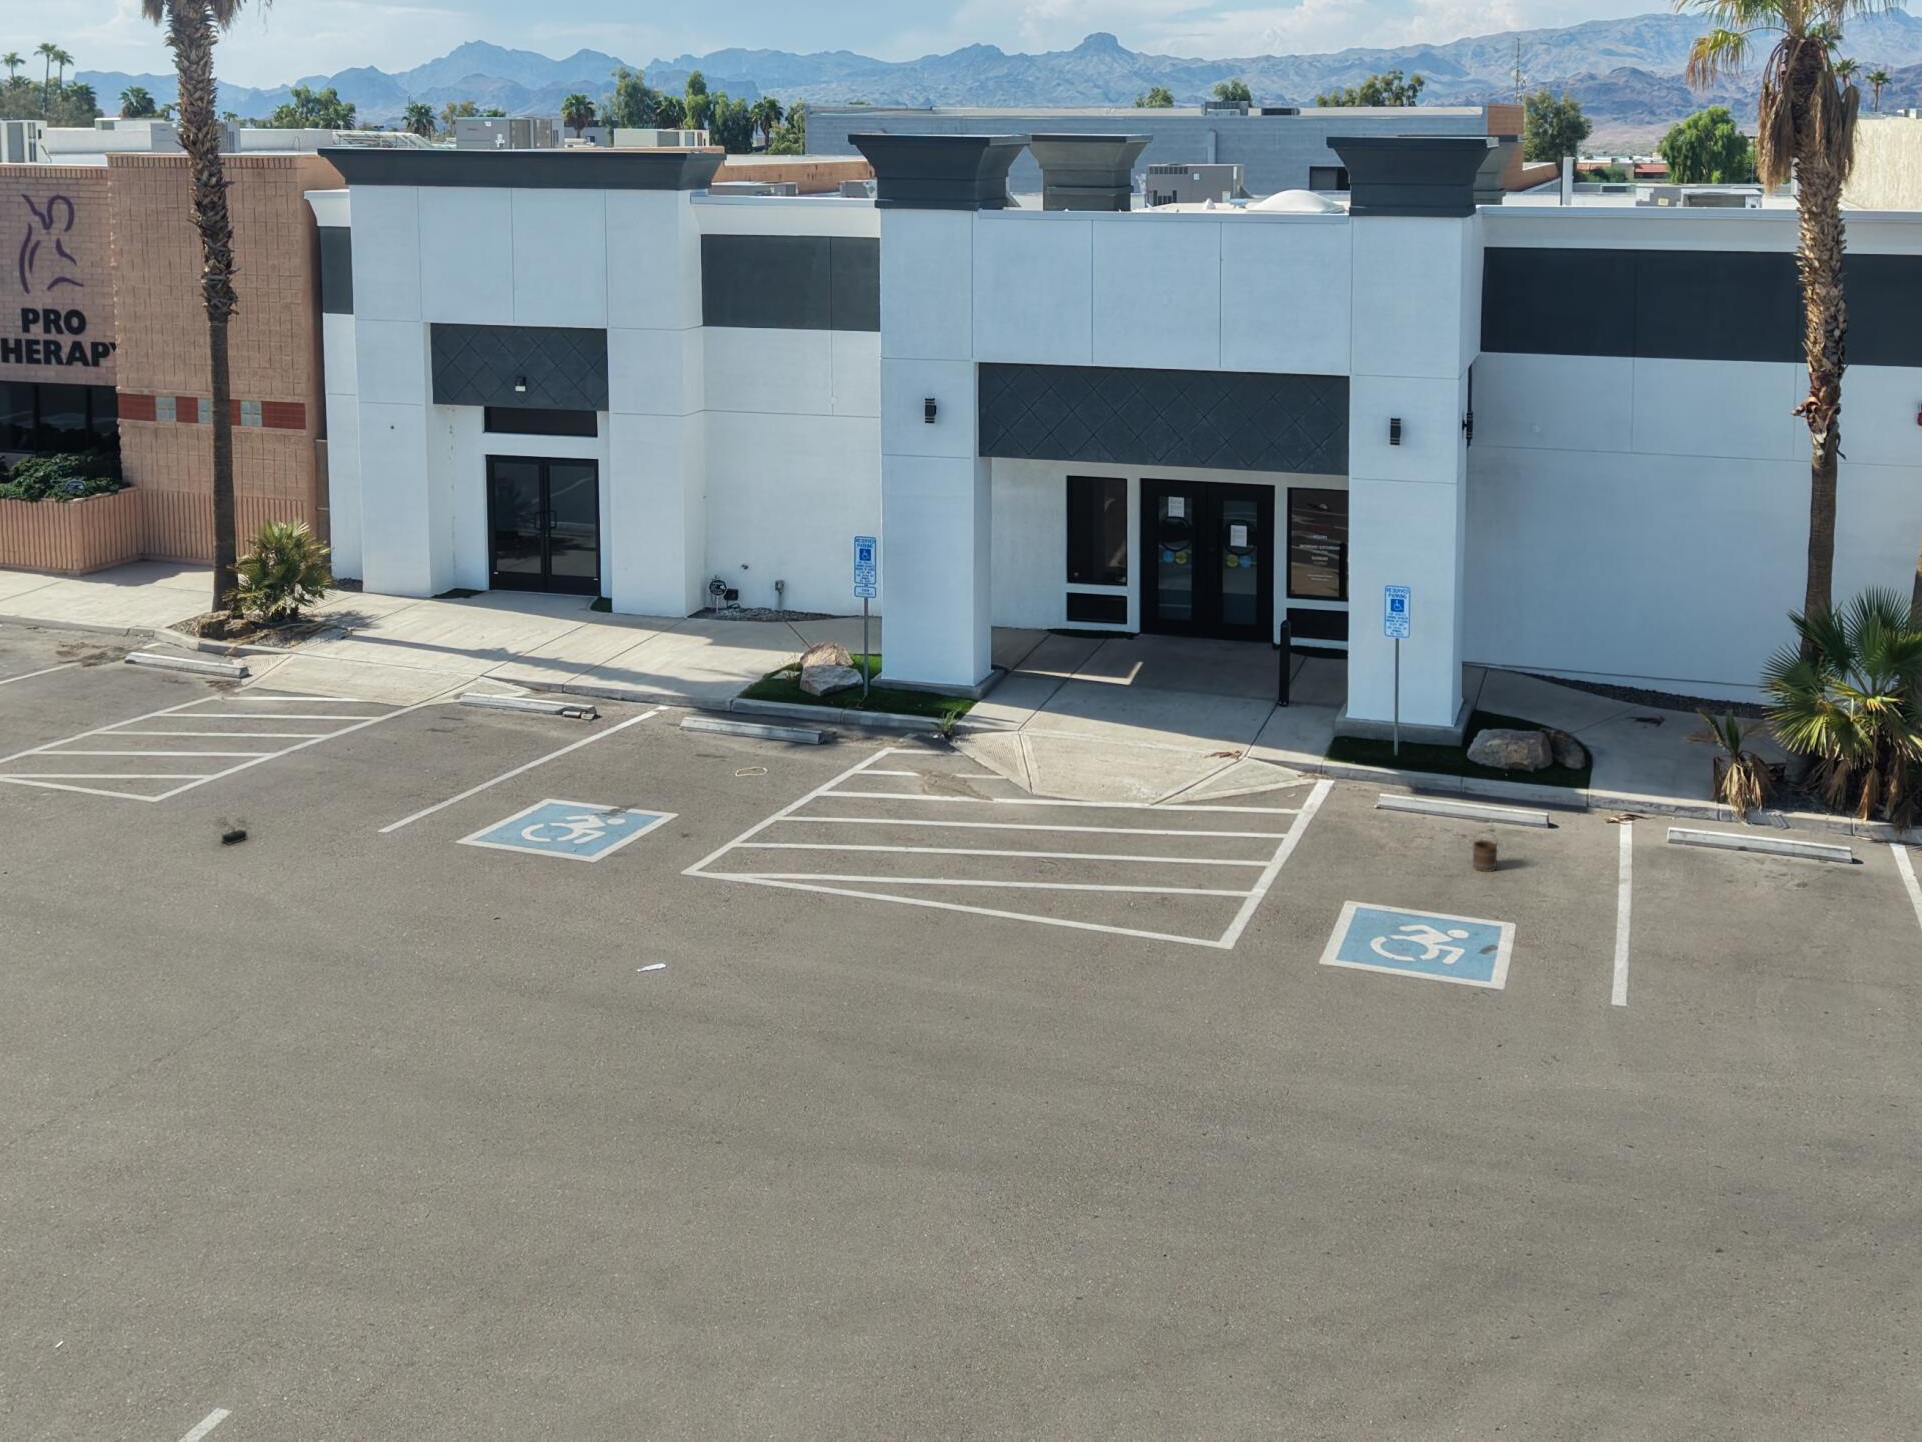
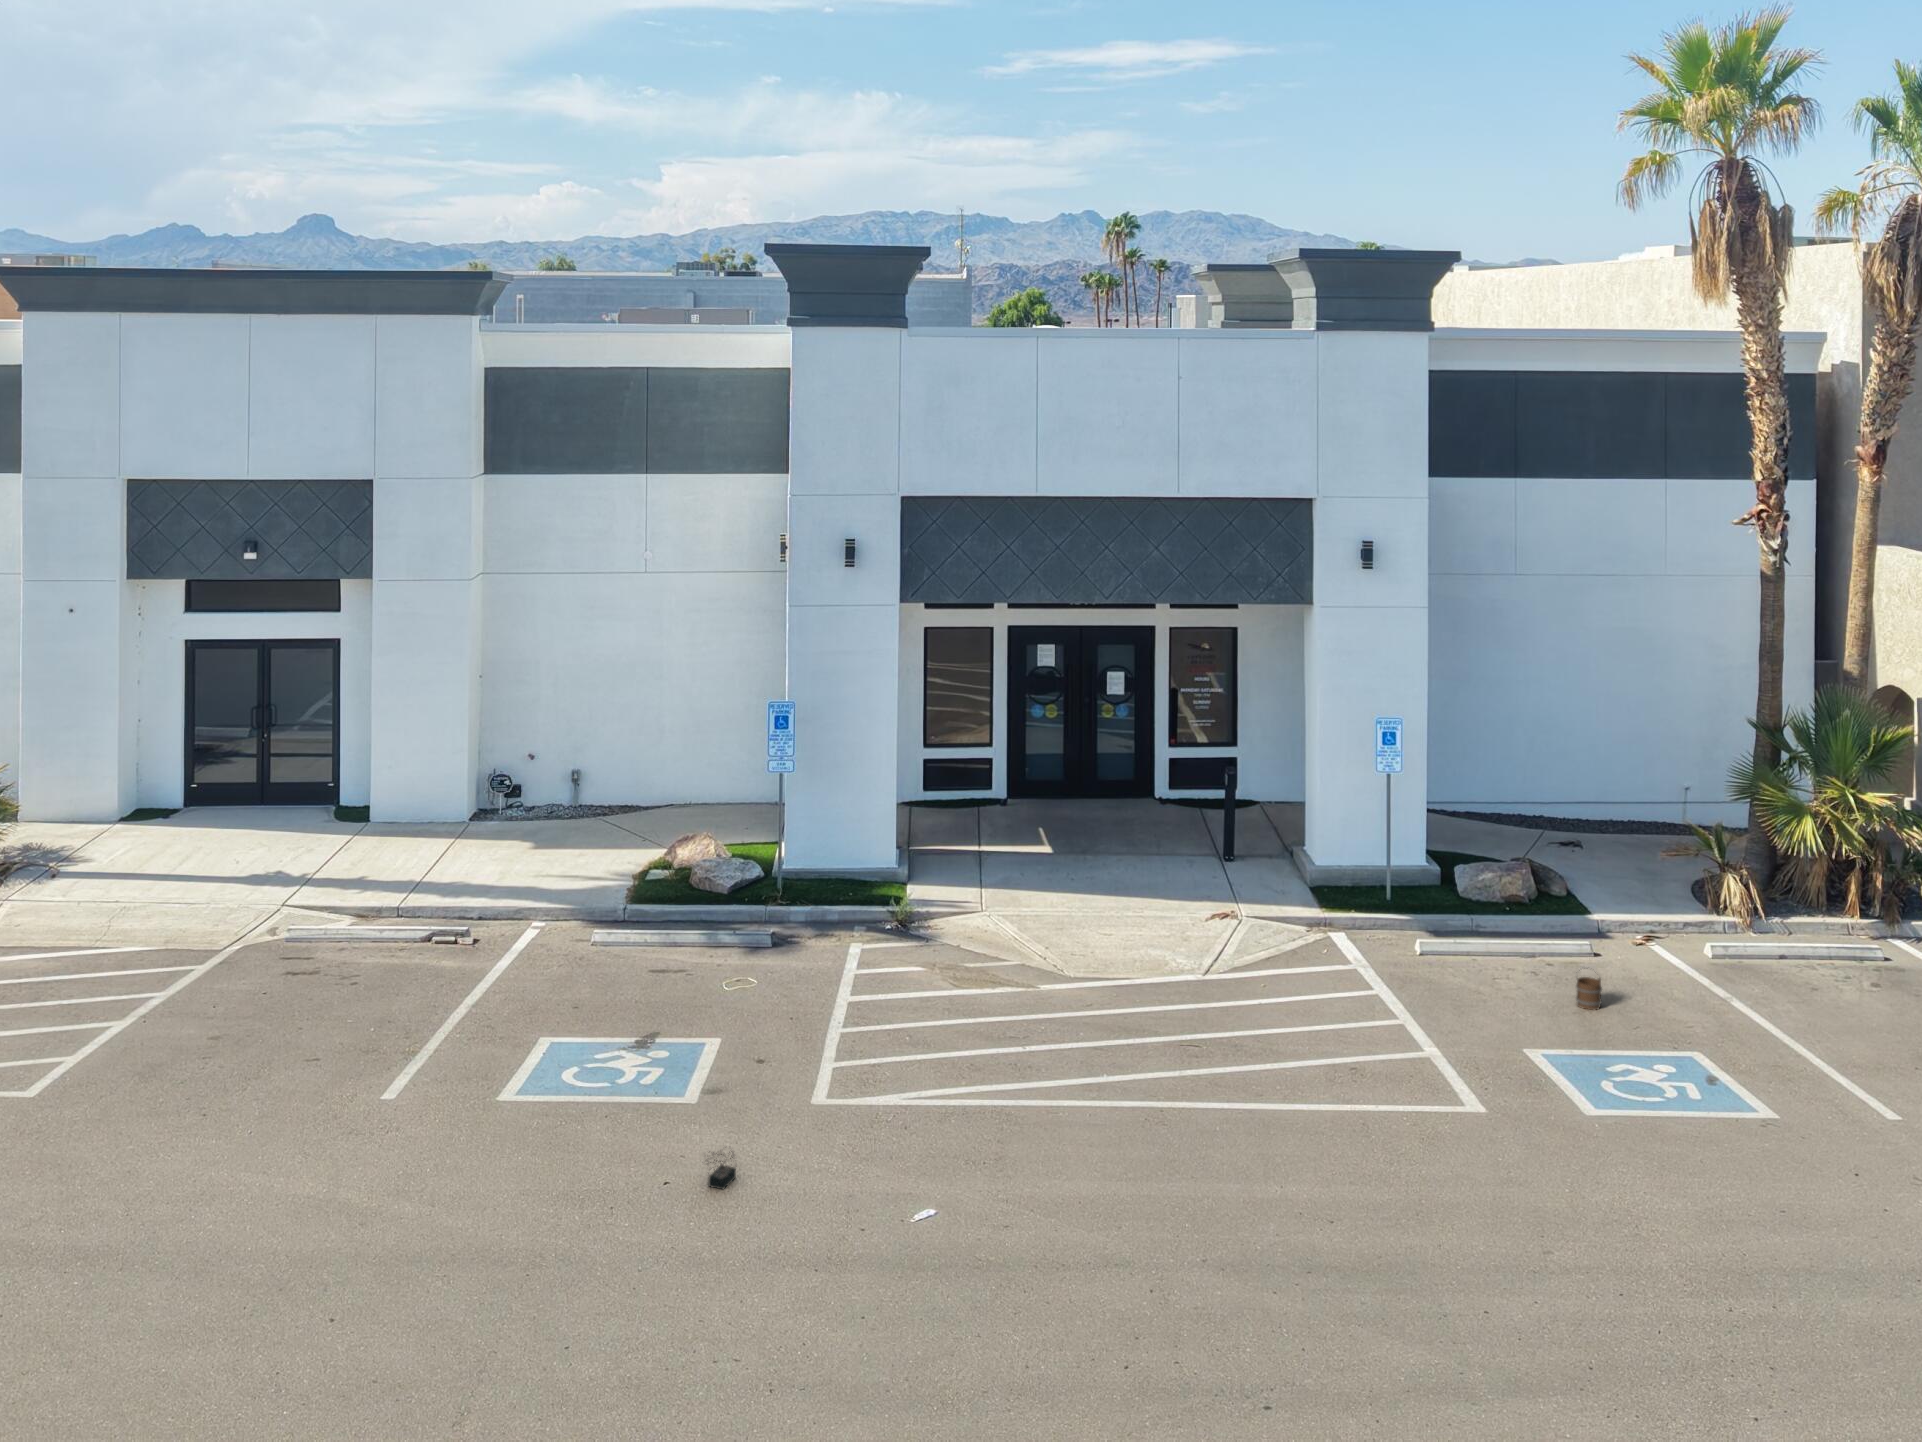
decorative plant: present [215,818,247,844] -> present [707,1150,736,1189]

